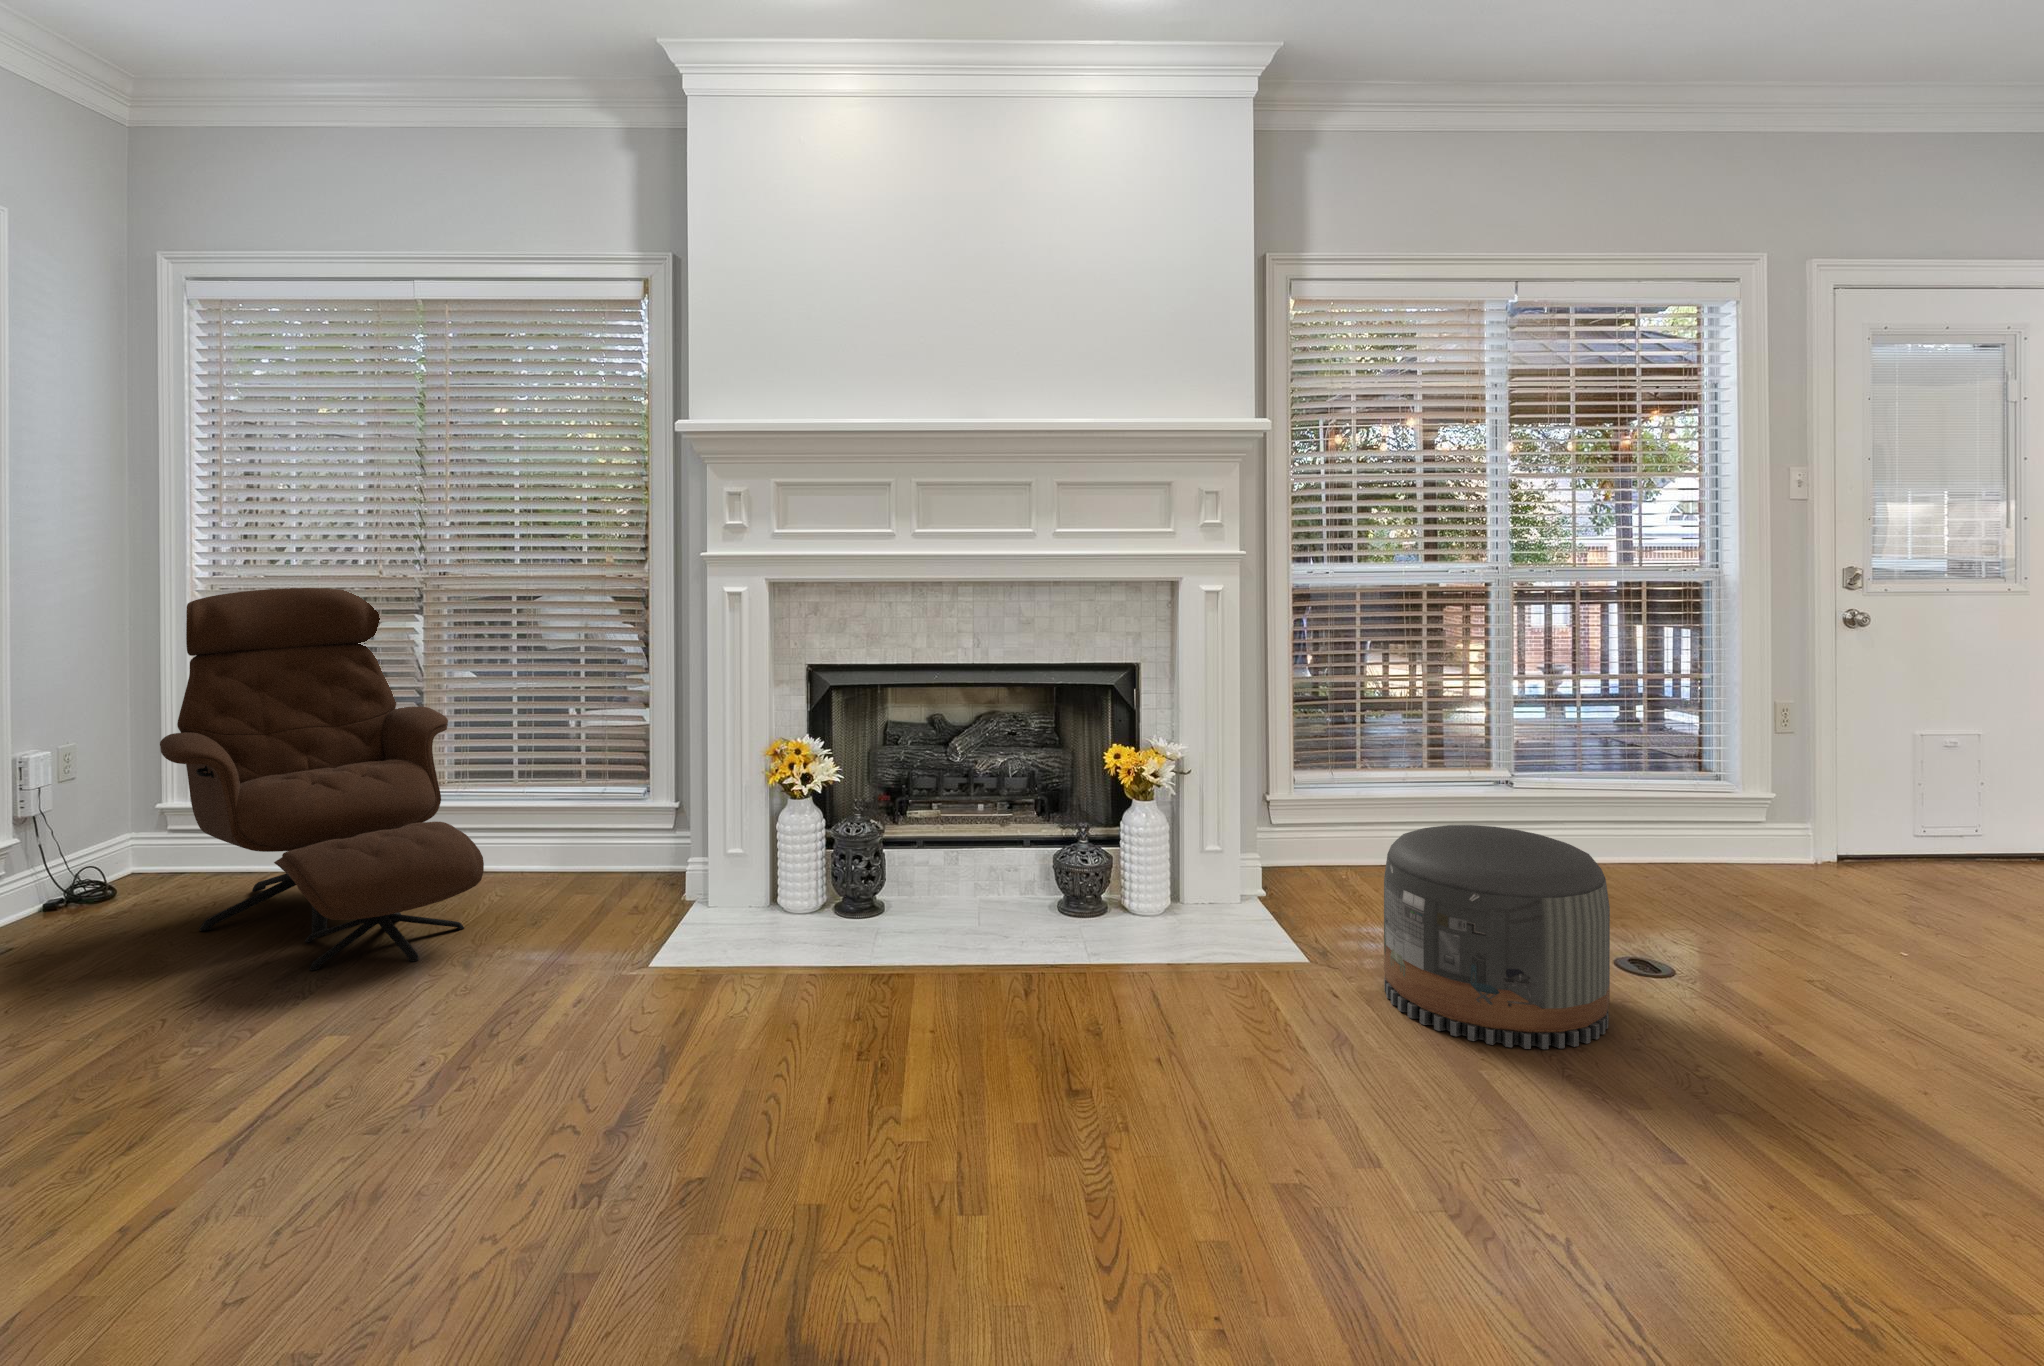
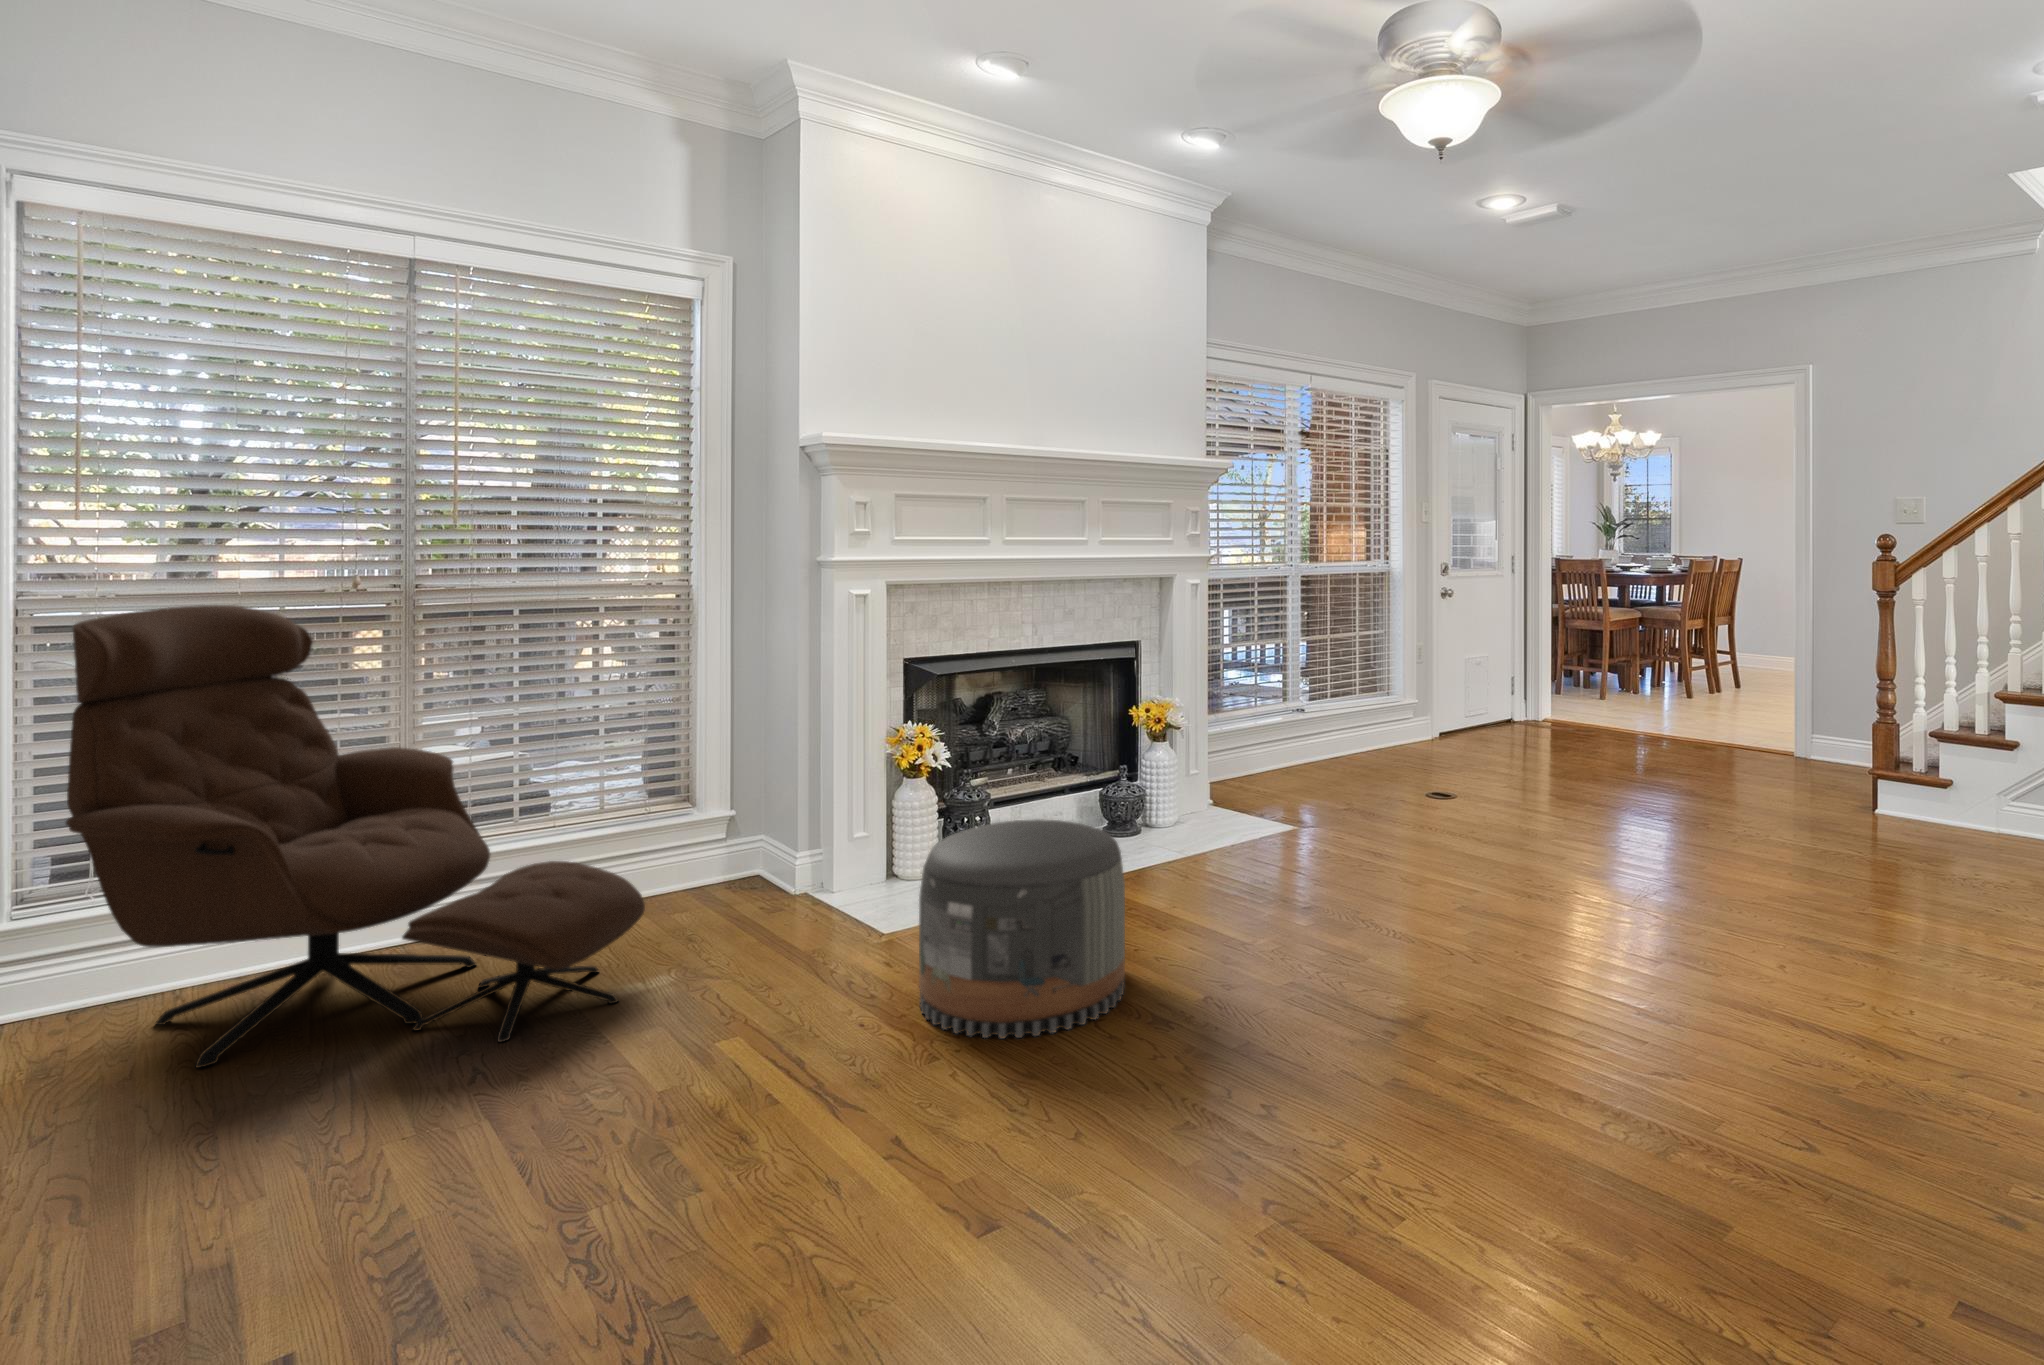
pouf: present [1384,825,1610,1049] -> present [919,819,1125,1039]

